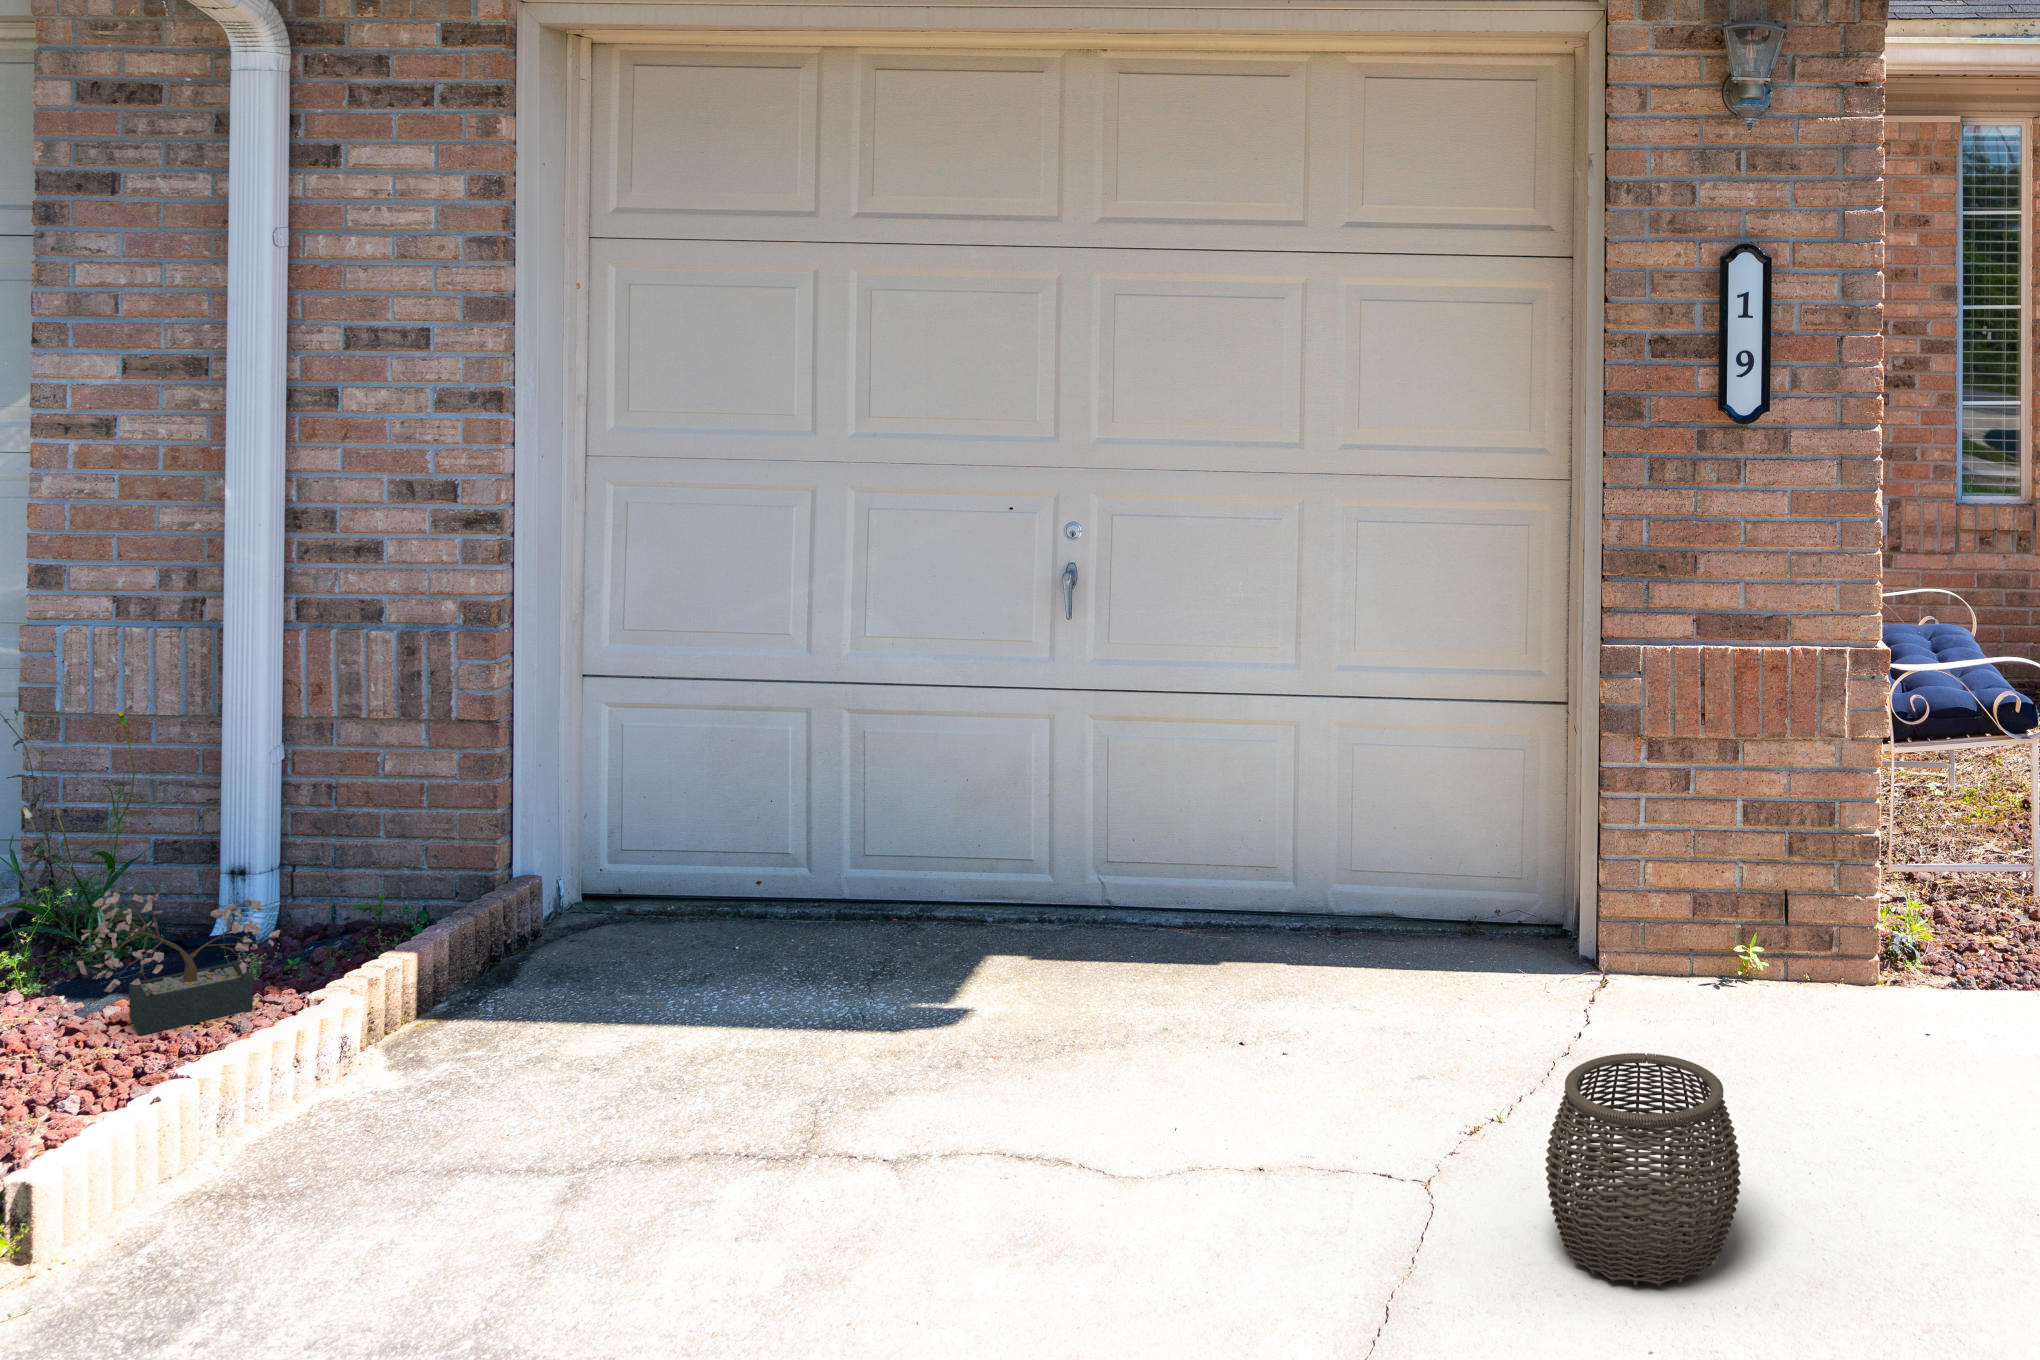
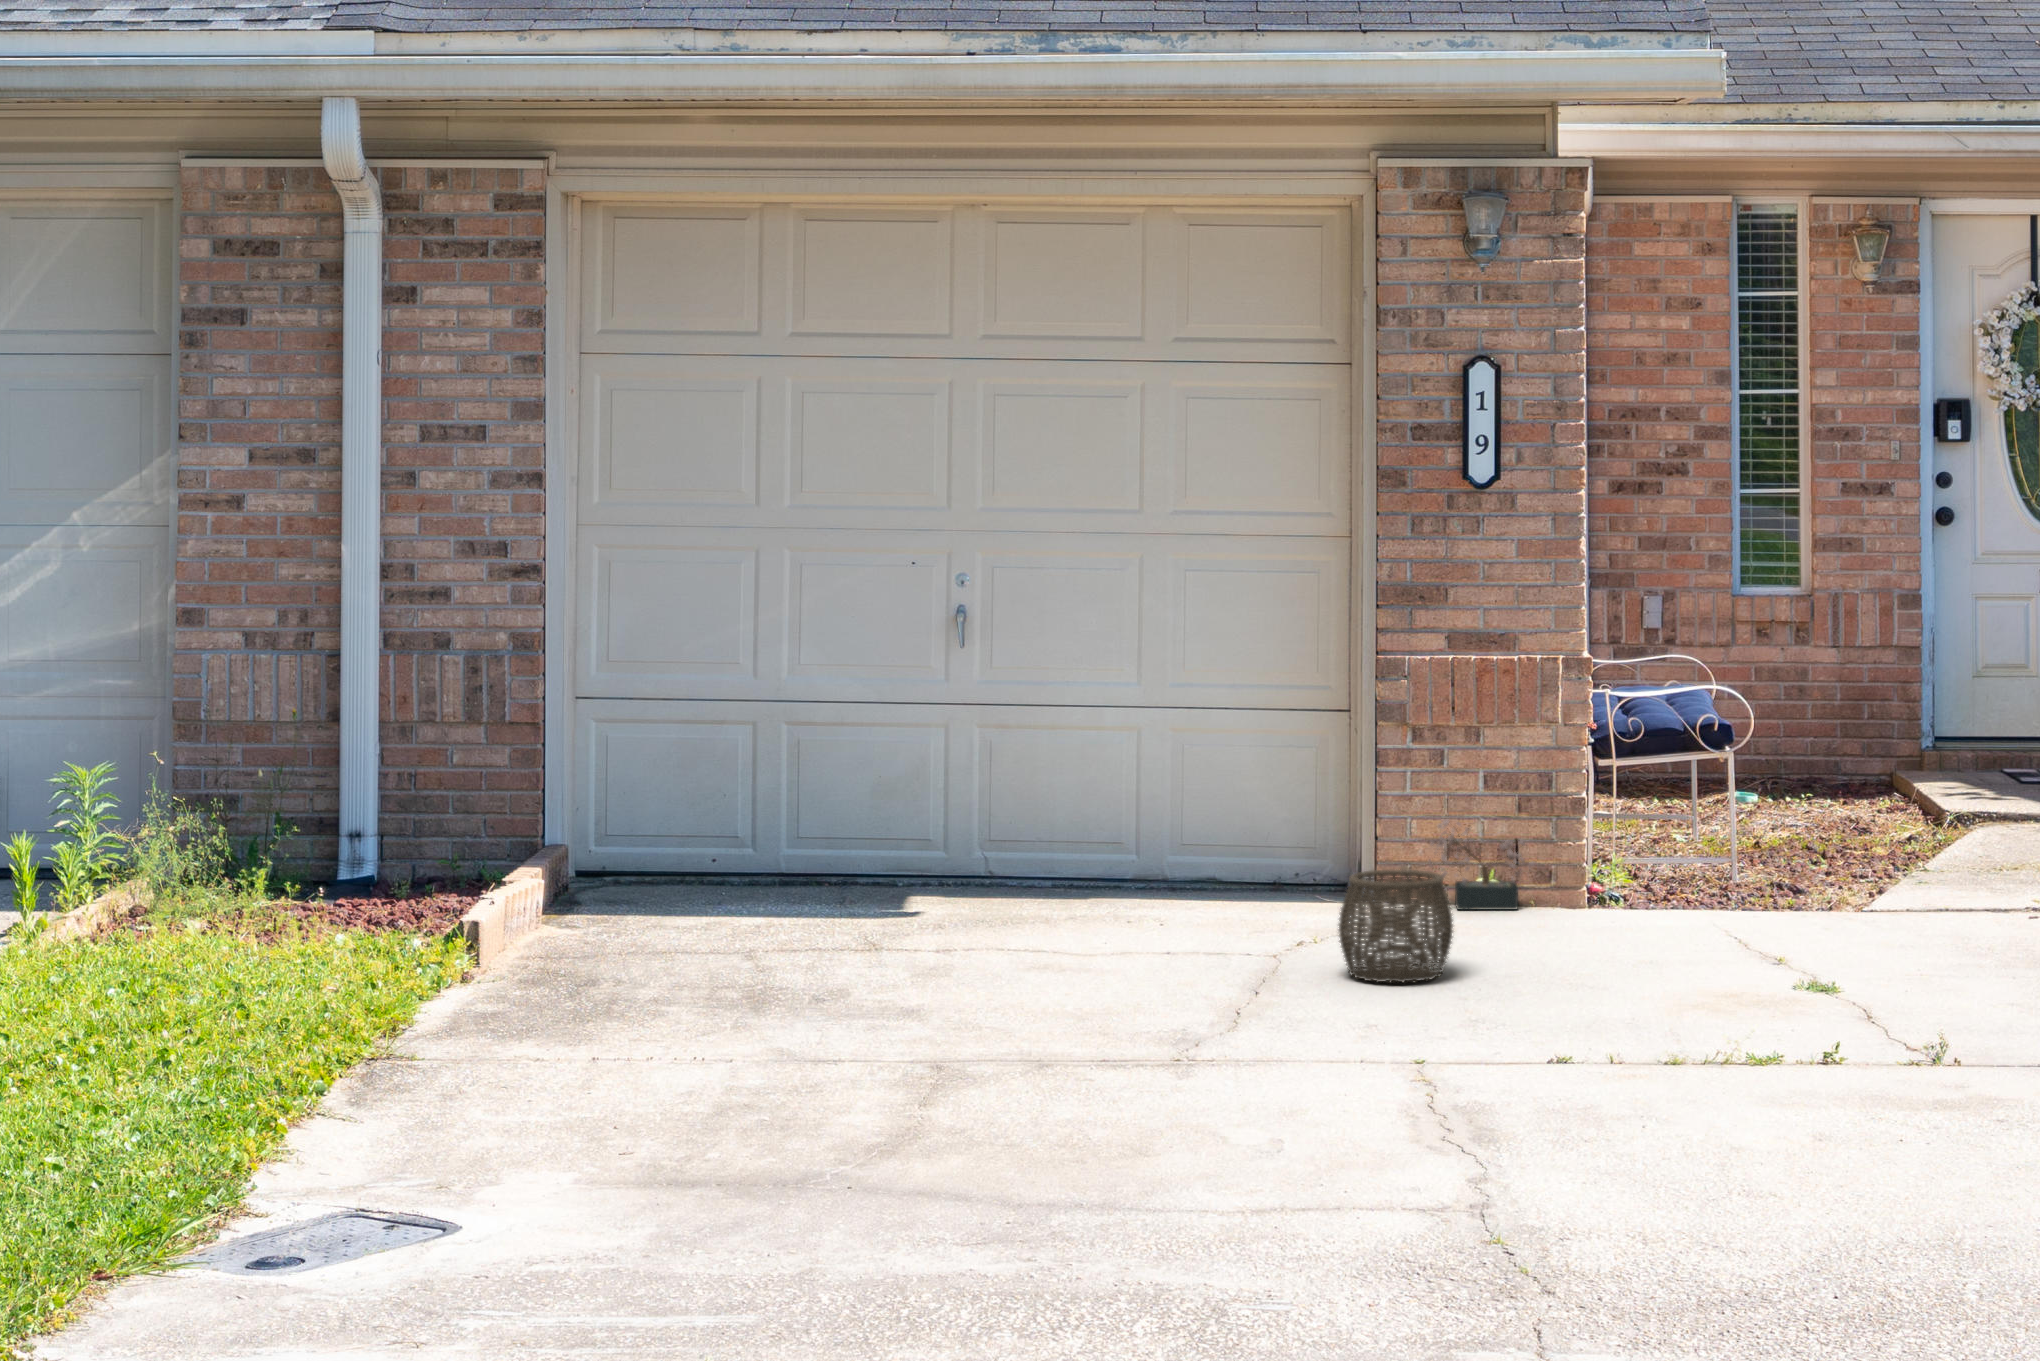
decorative plant: present [77,891,280,1035] -> present [1429,819,1534,910]

